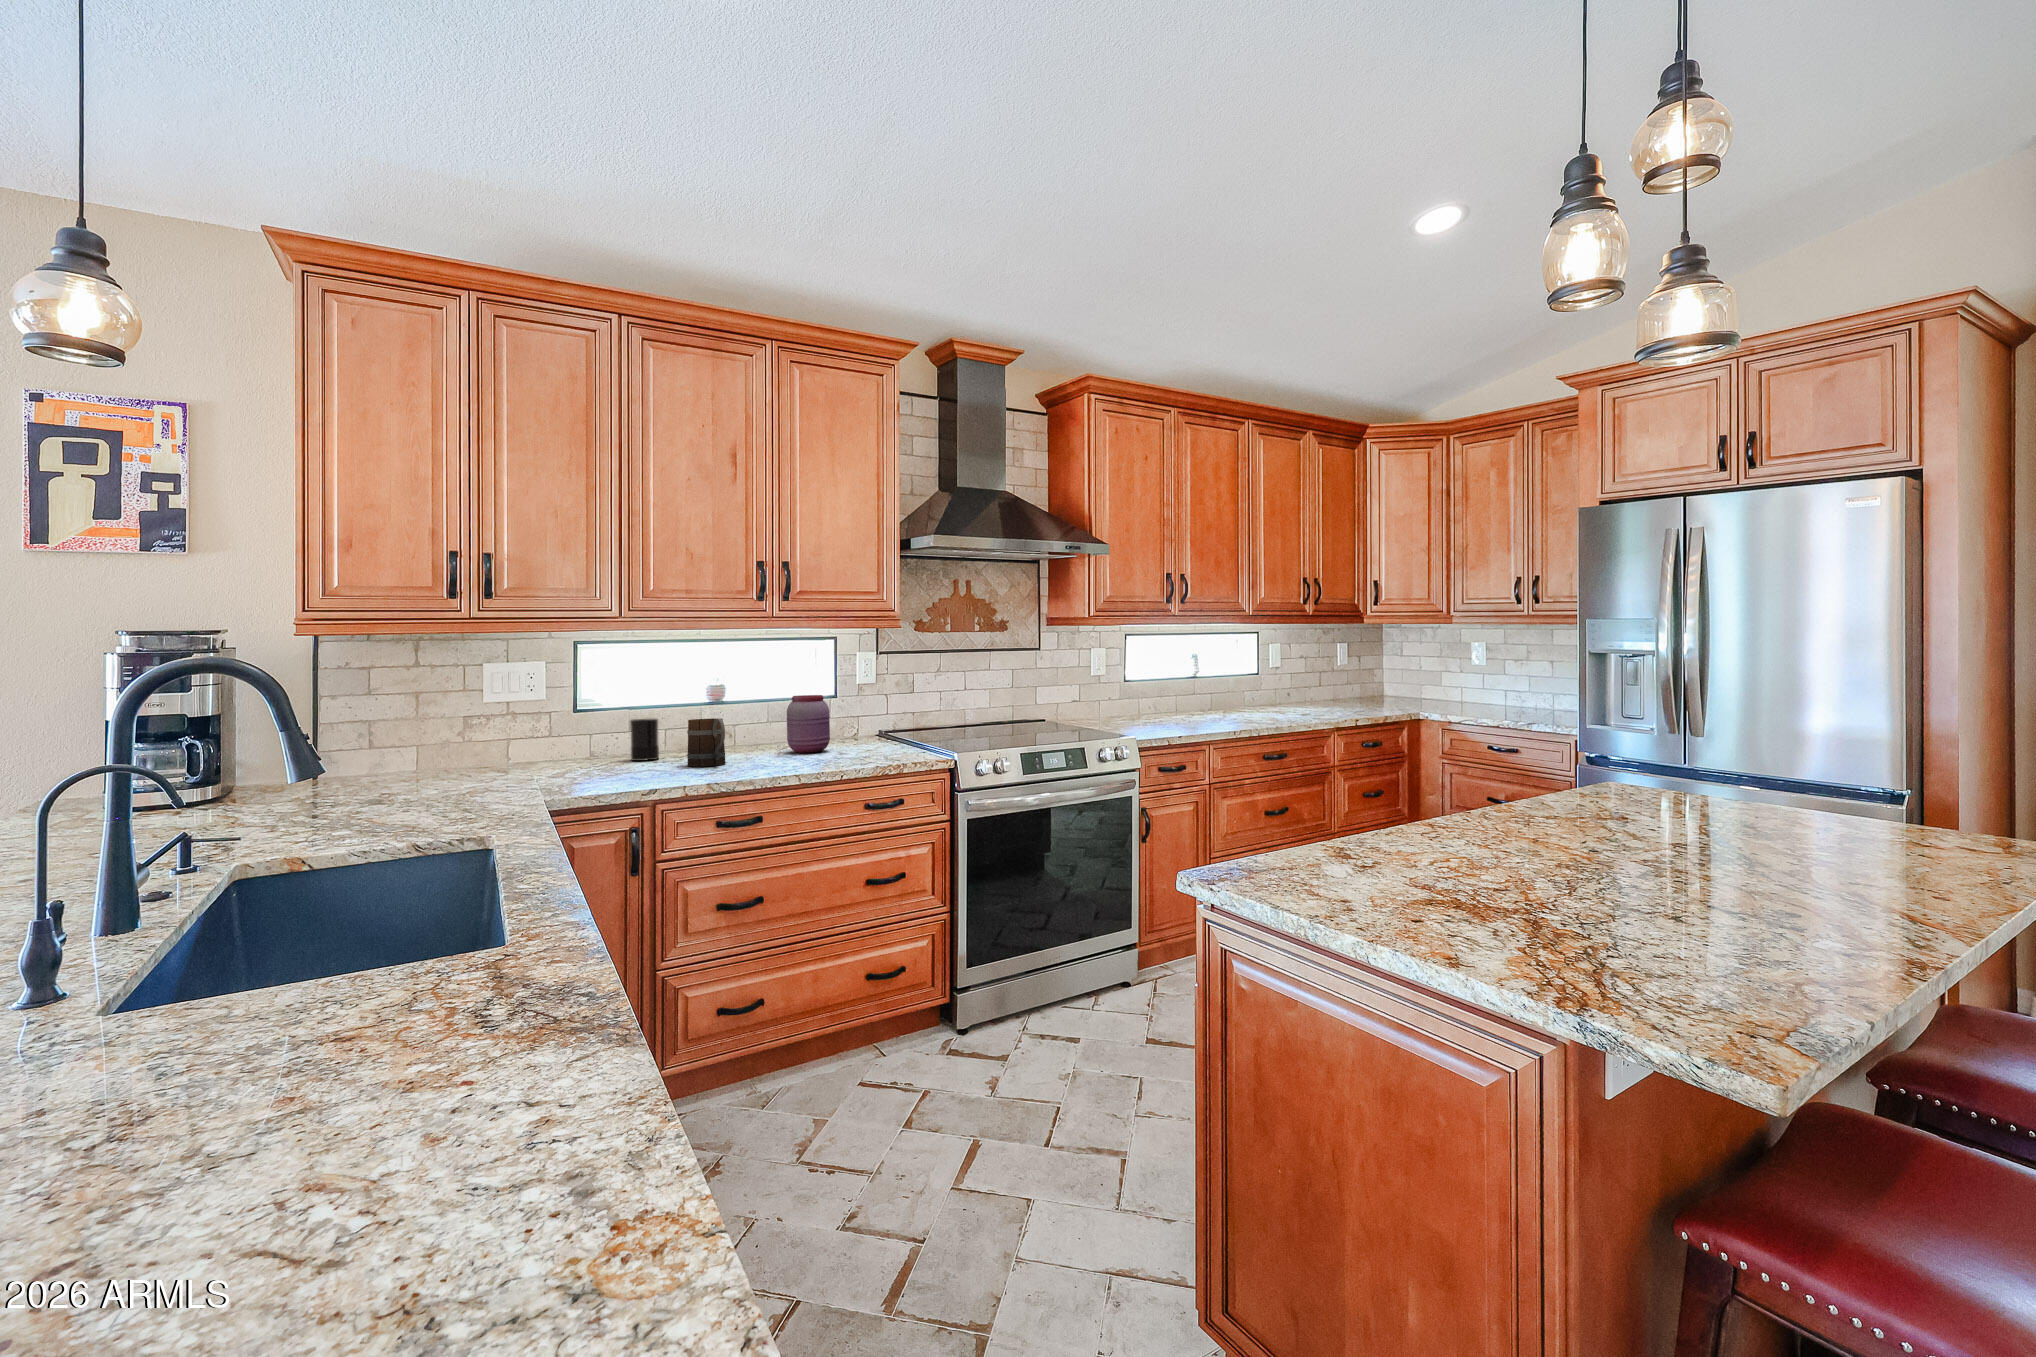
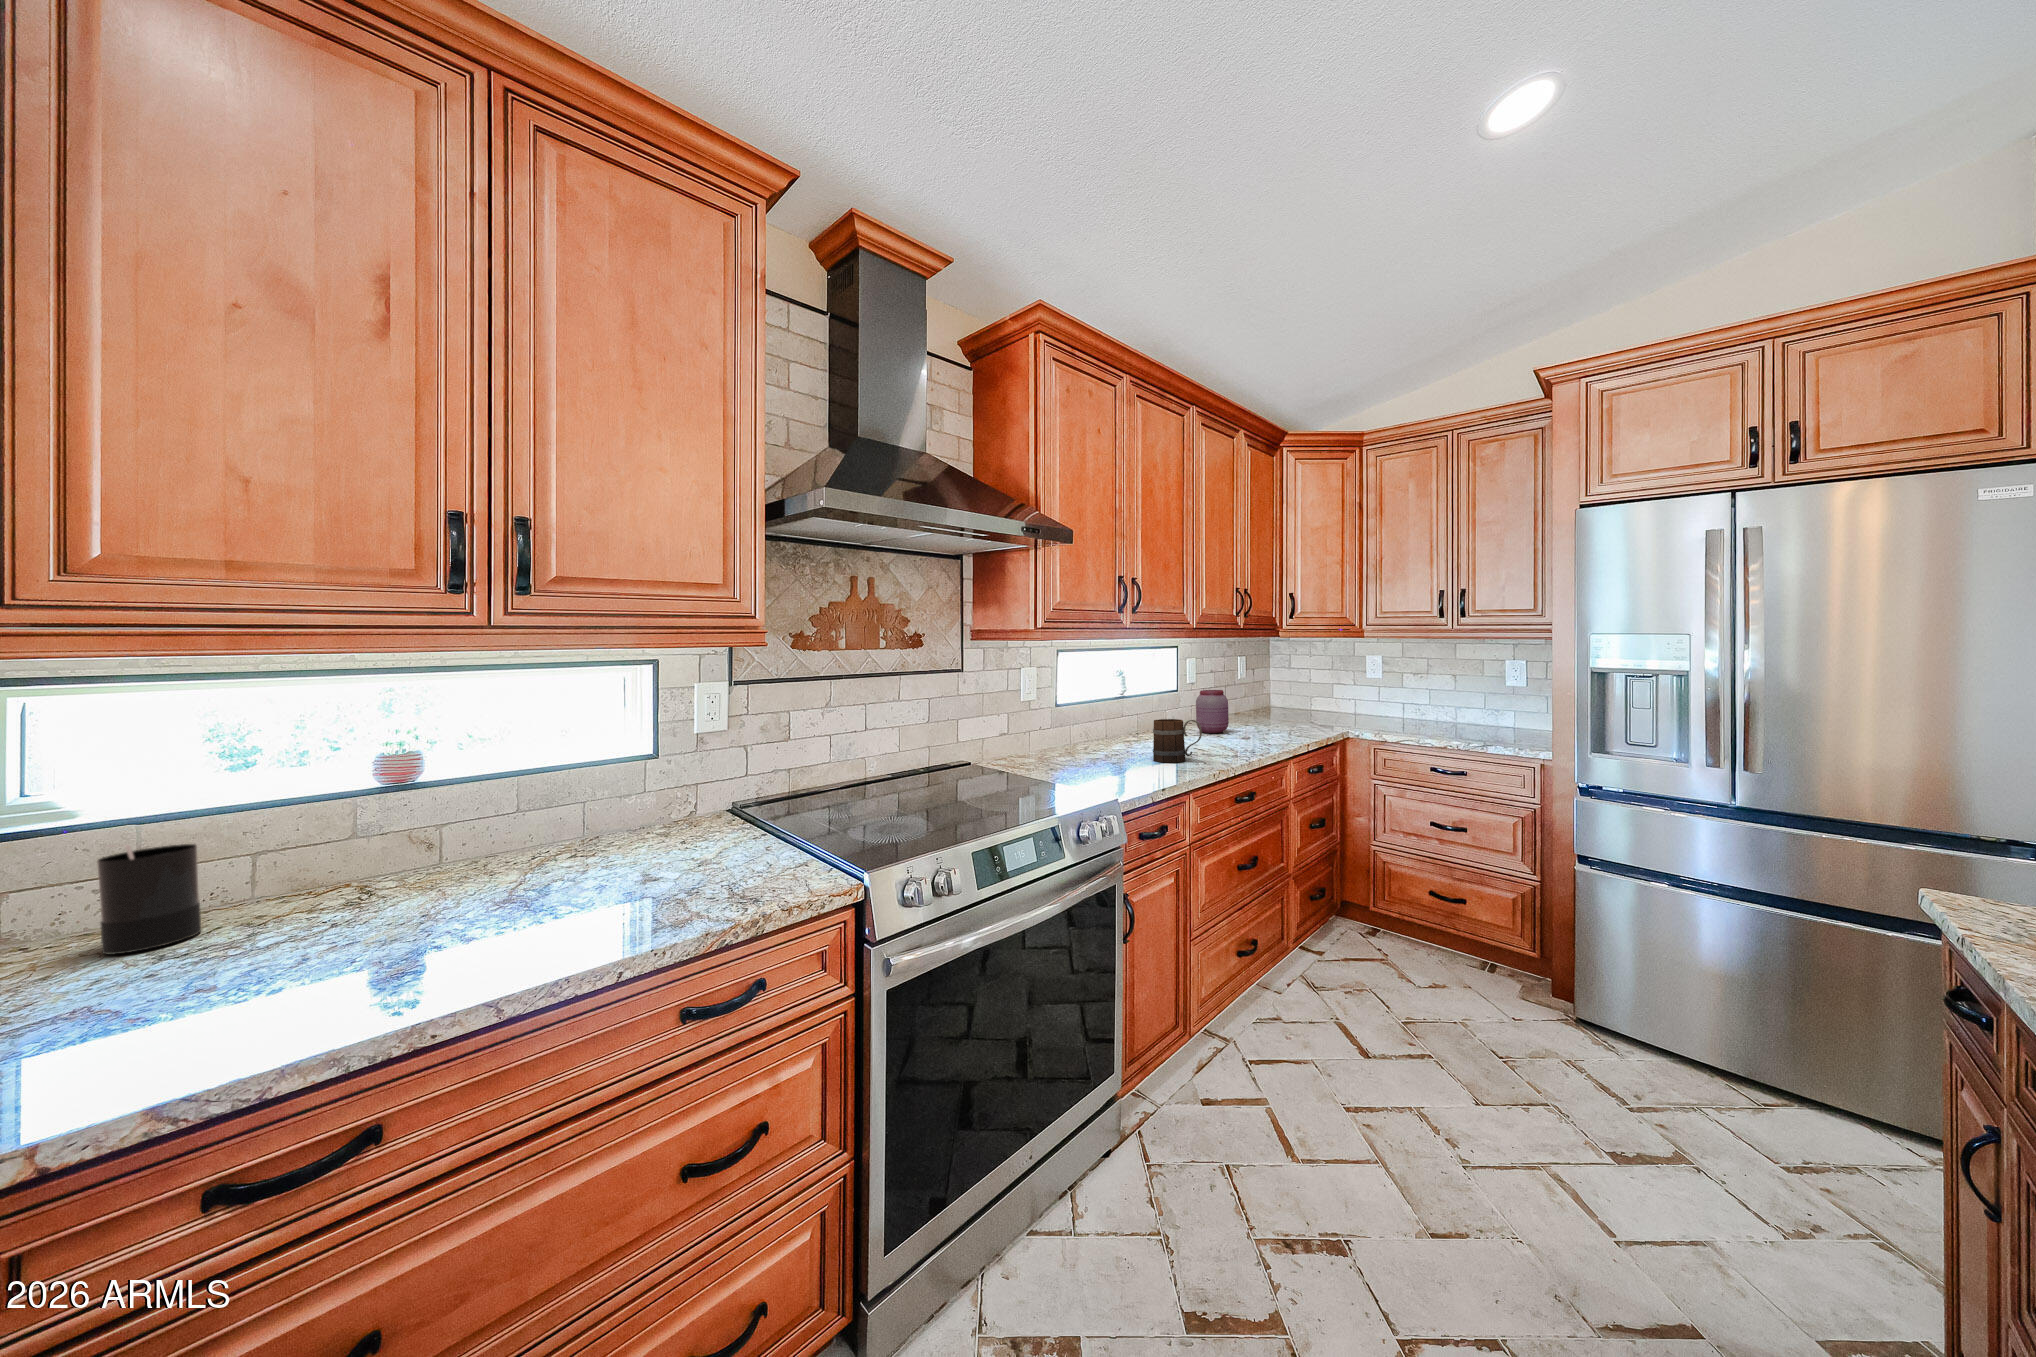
jar: present [787,695,830,753] -> present [1196,690,1229,733]
mug: present [687,718,726,767] -> present [1153,719,1202,763]

